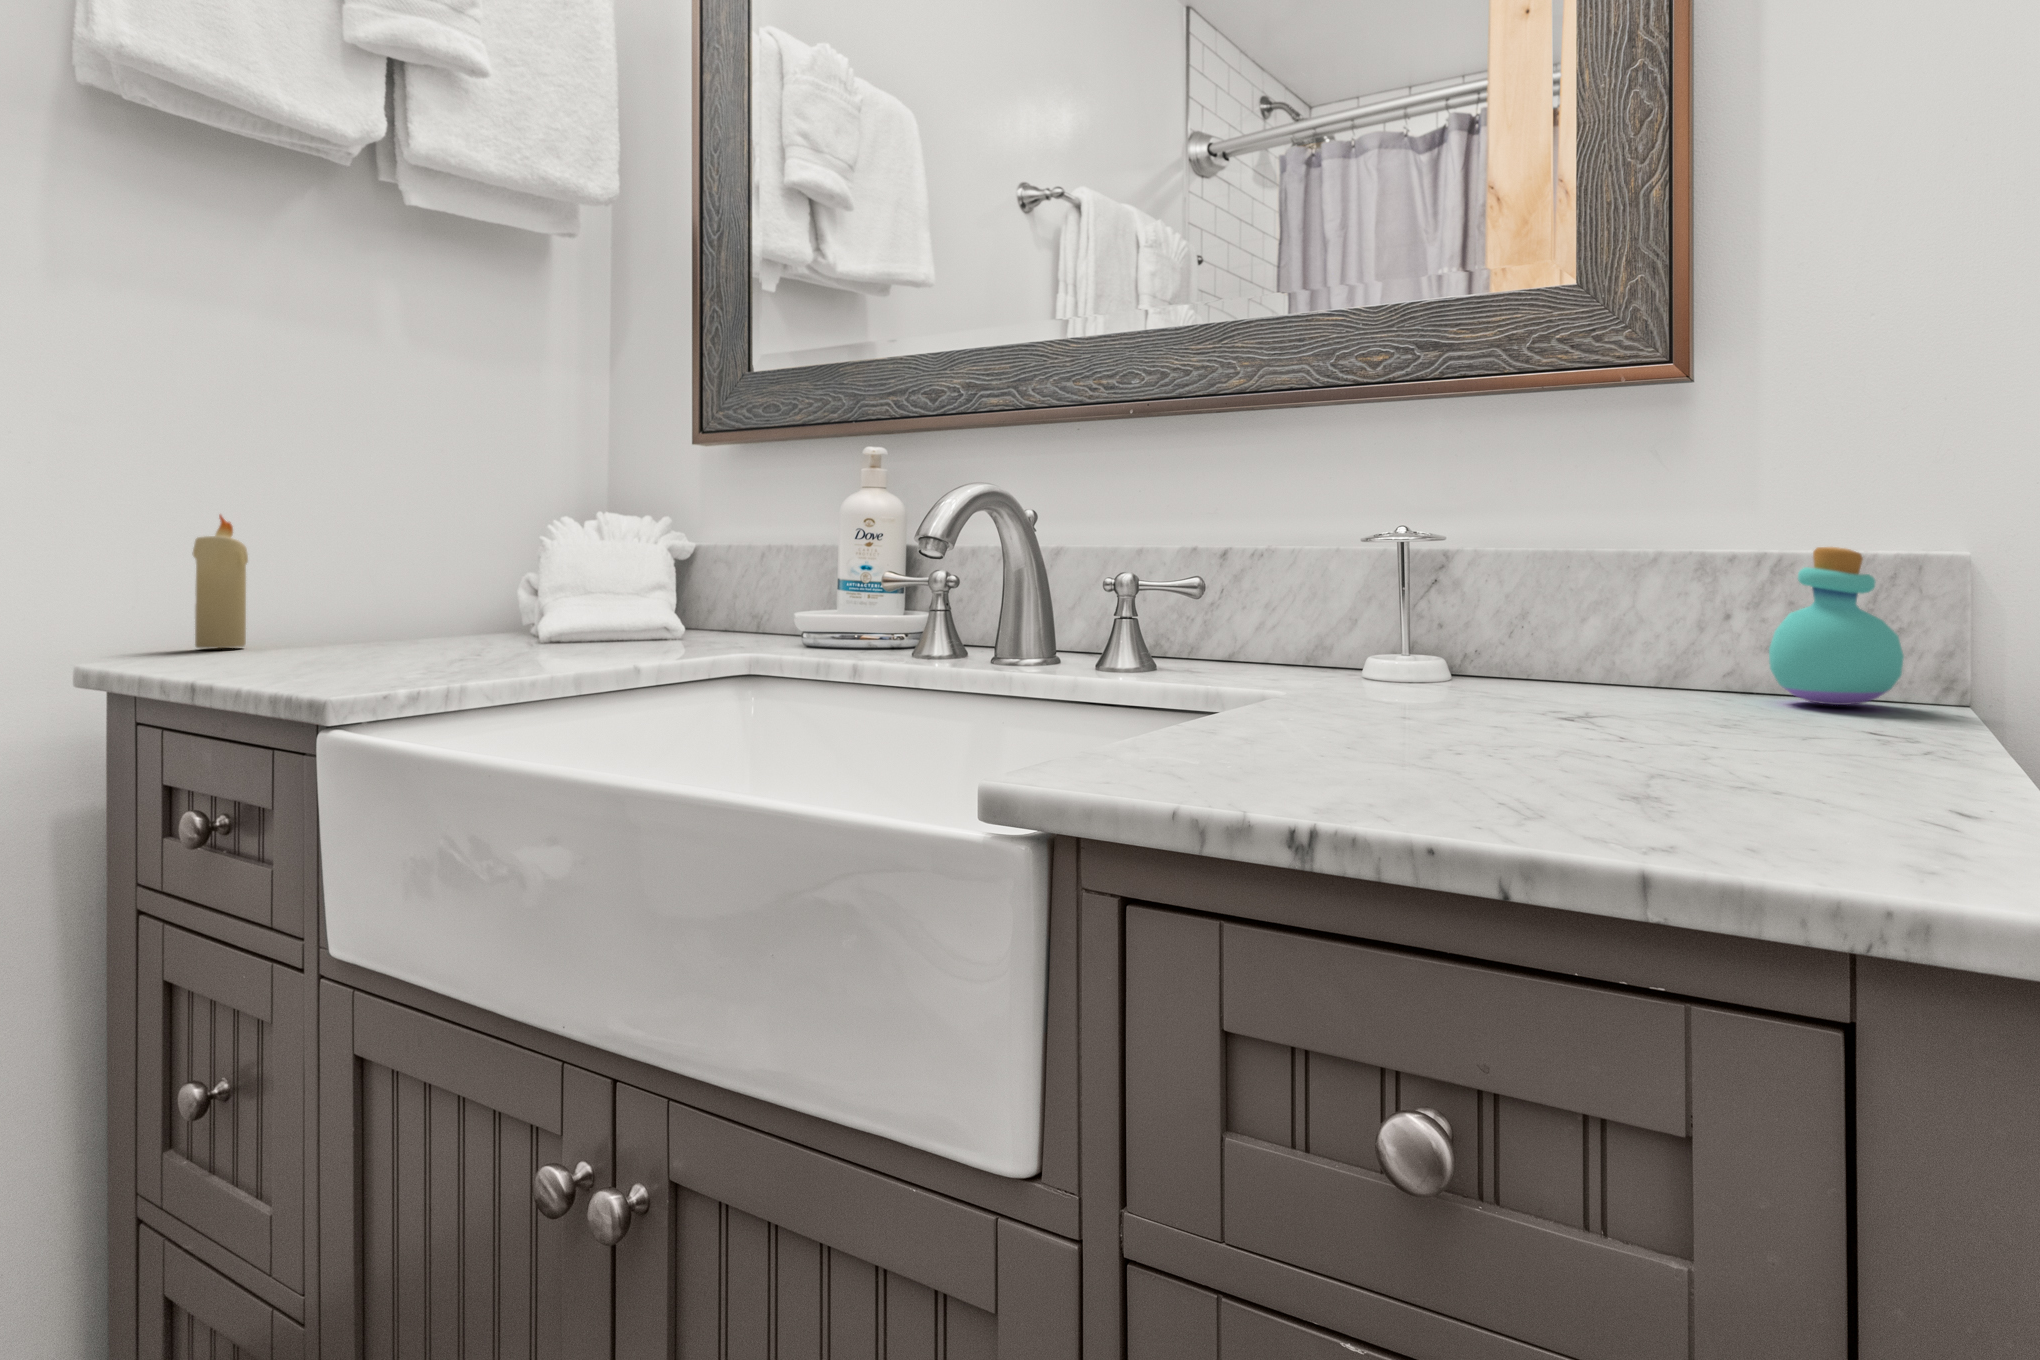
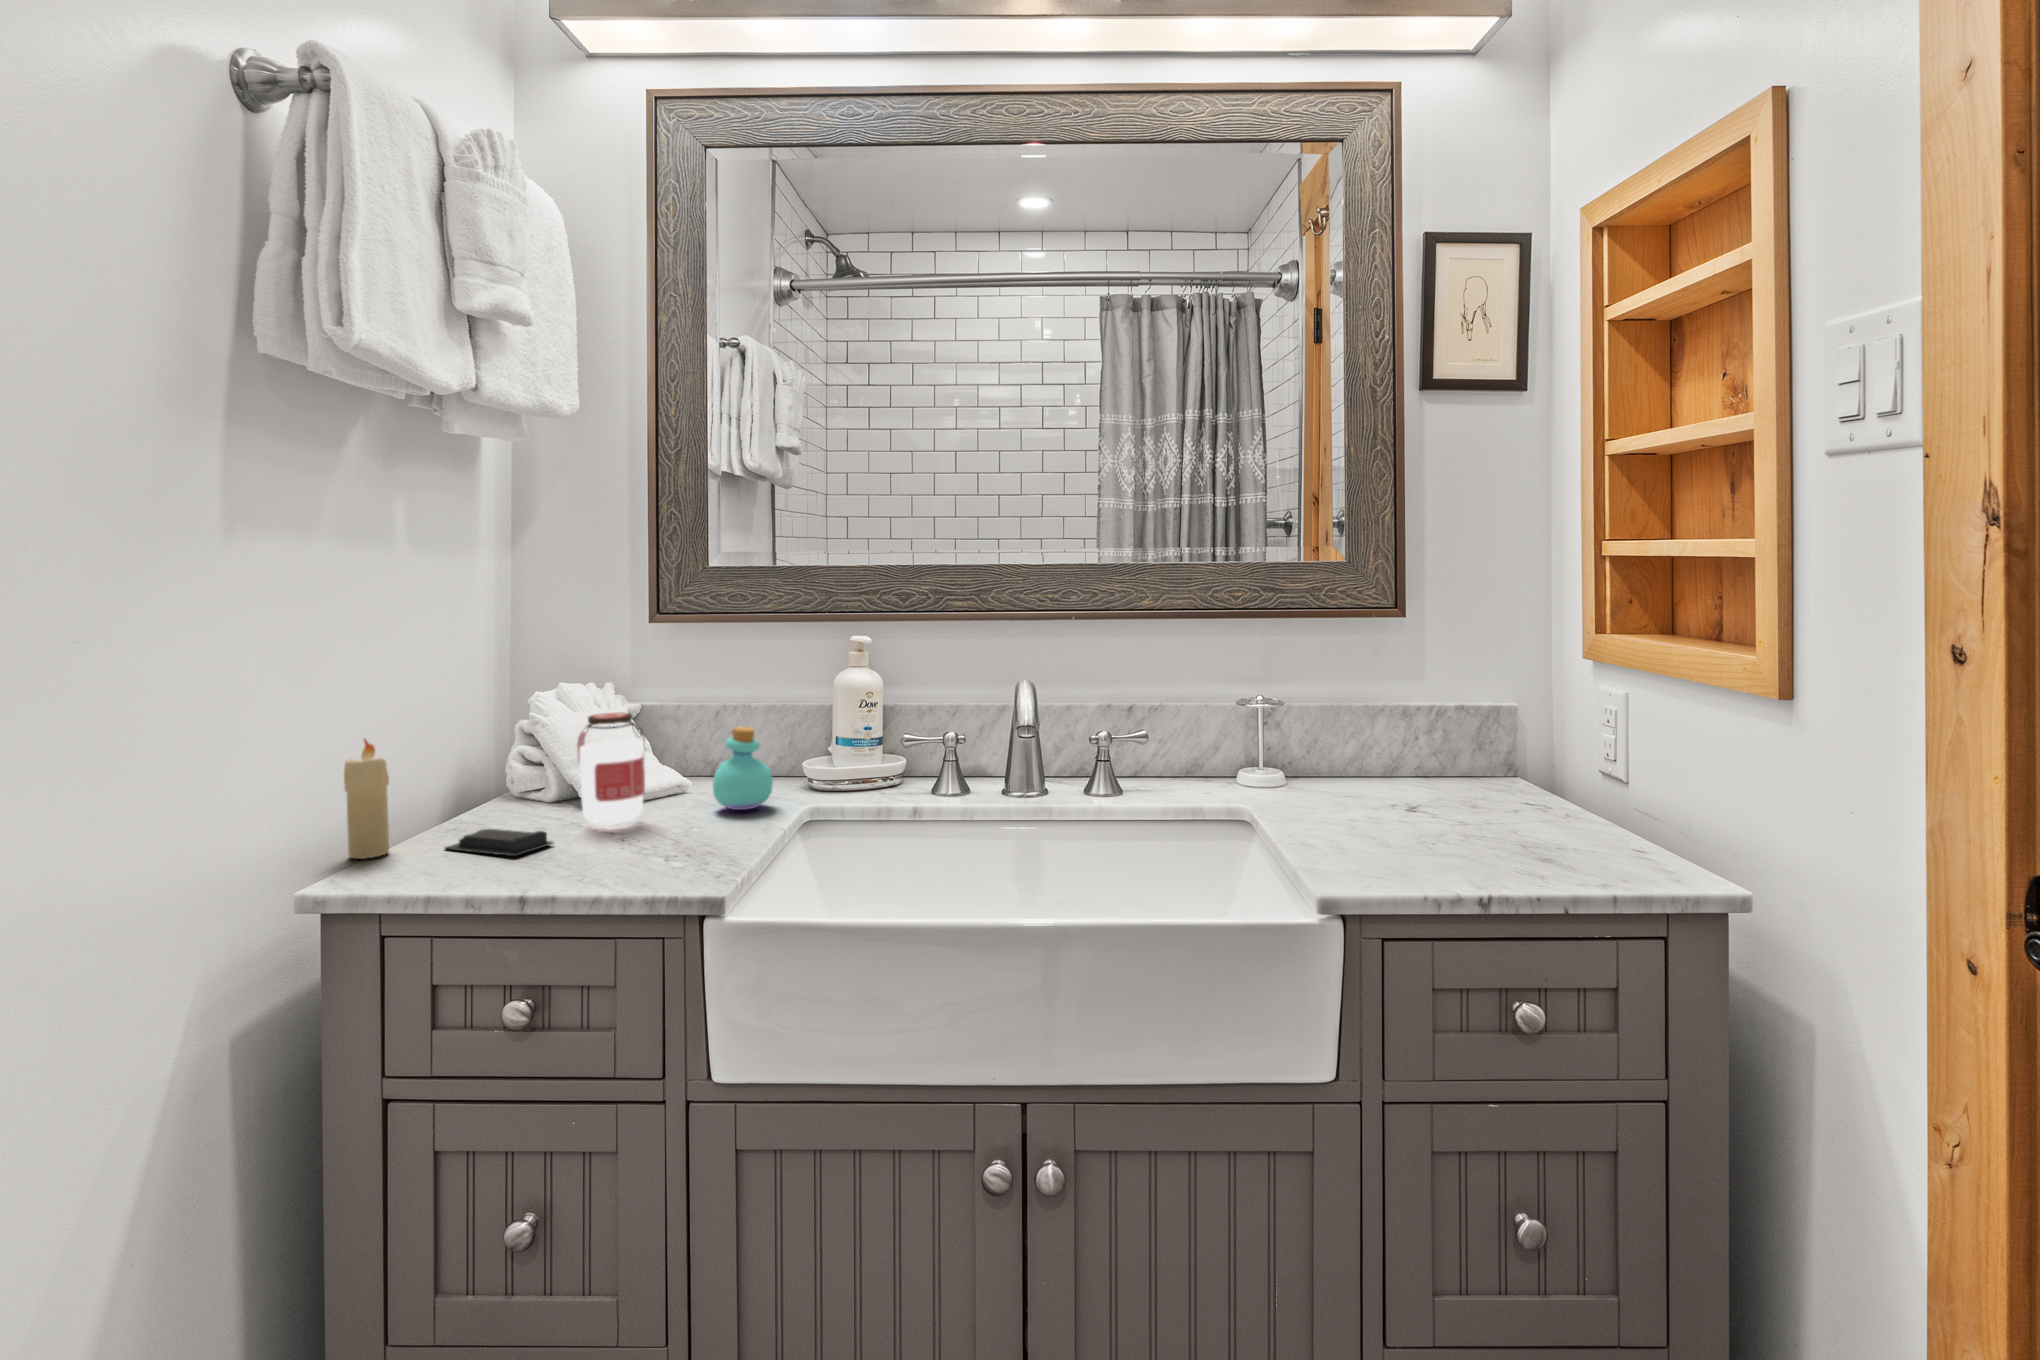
jar: none [456,514,543,649] -> present [577,713,646,825]
perfume bottle: present [1769,547,1904,705] -> present [713,727,773,810]
soap bar: none [286,635,372,656] -> present [445,829,553,856]

